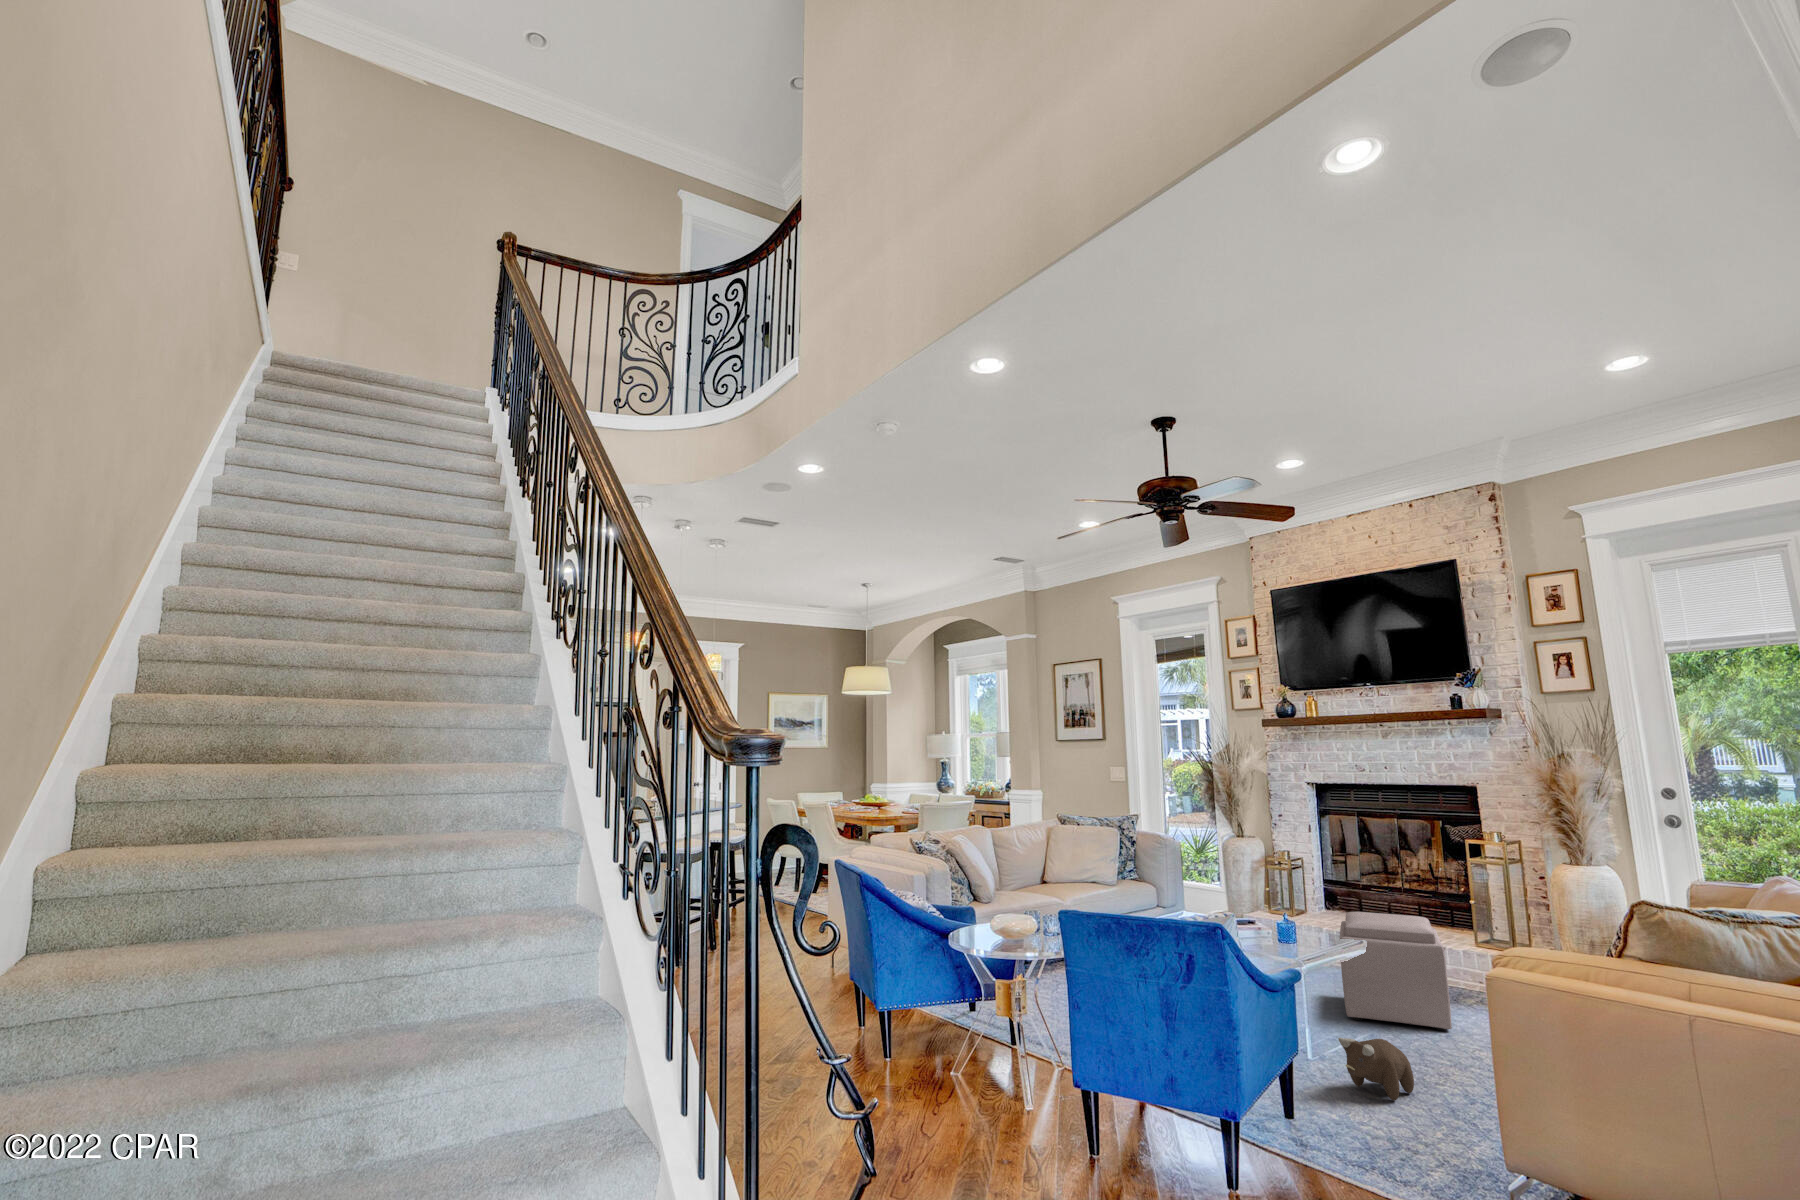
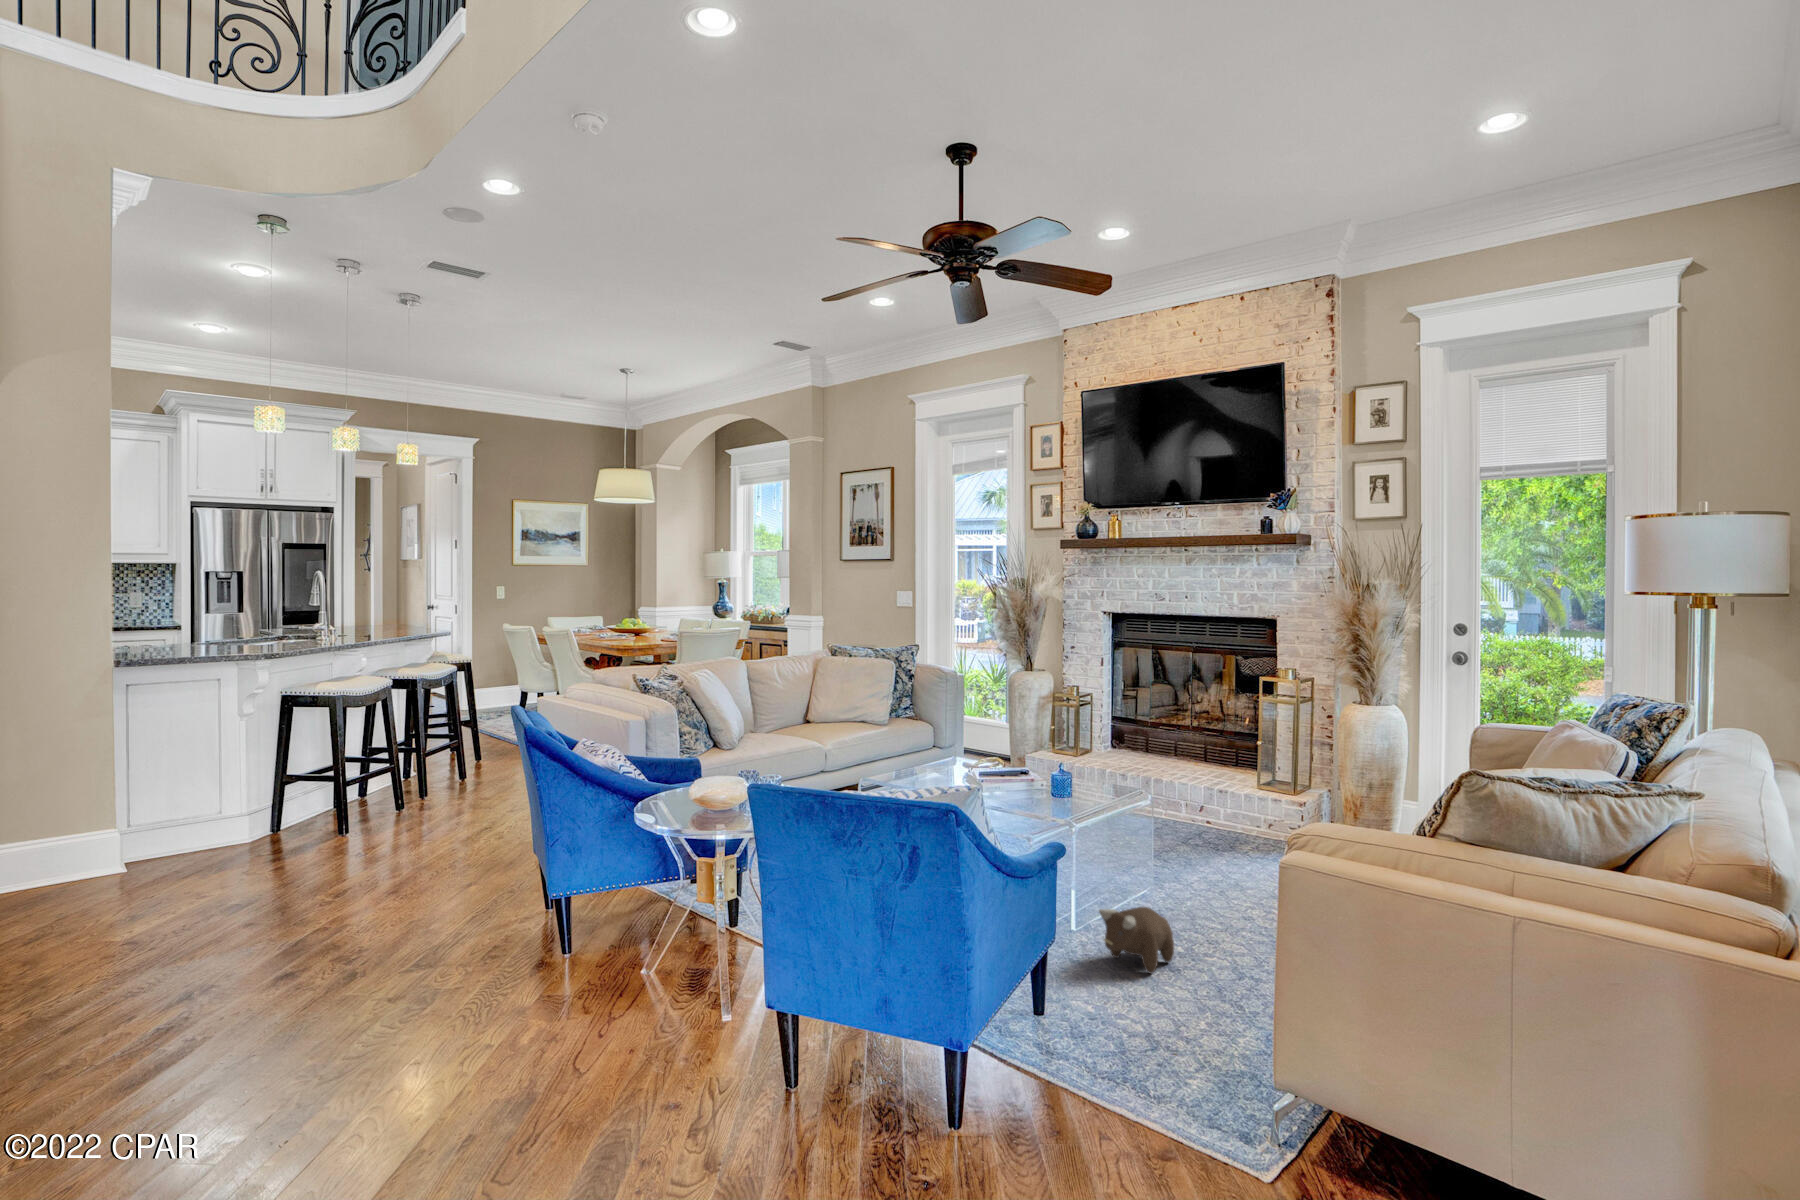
ottoman: present [1340,912,1452,1030] -> none [1116,757,1223,881]

